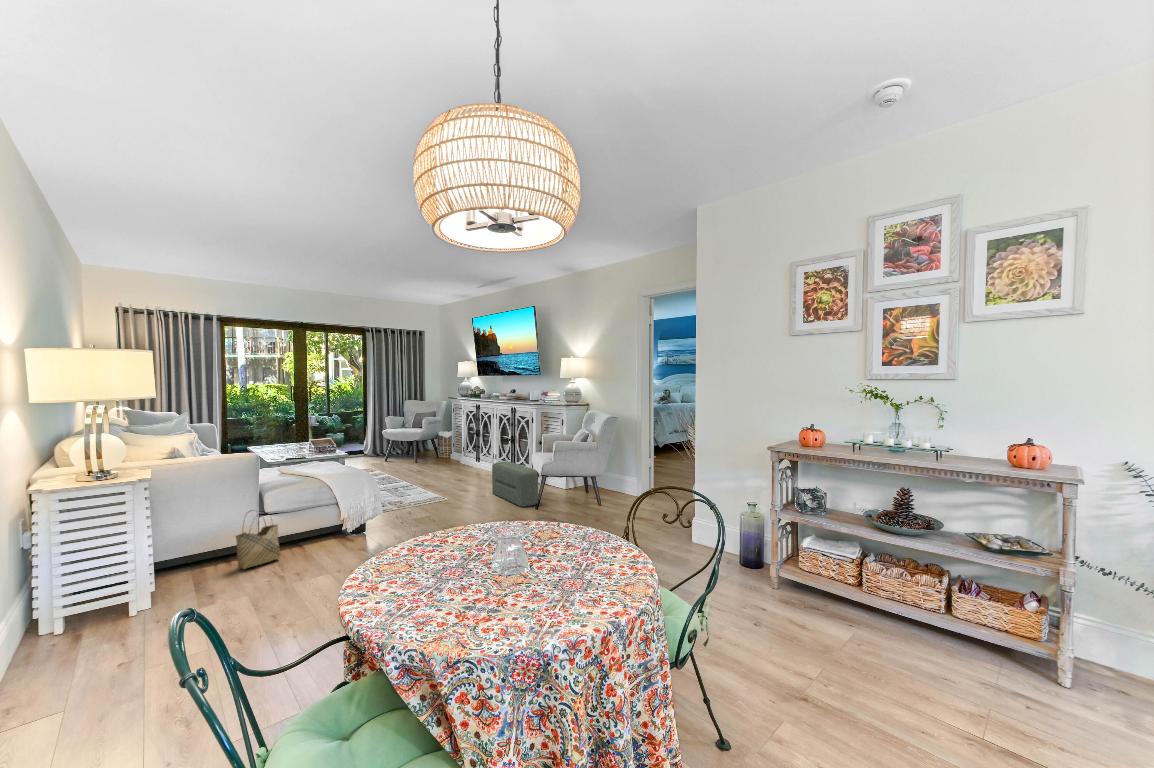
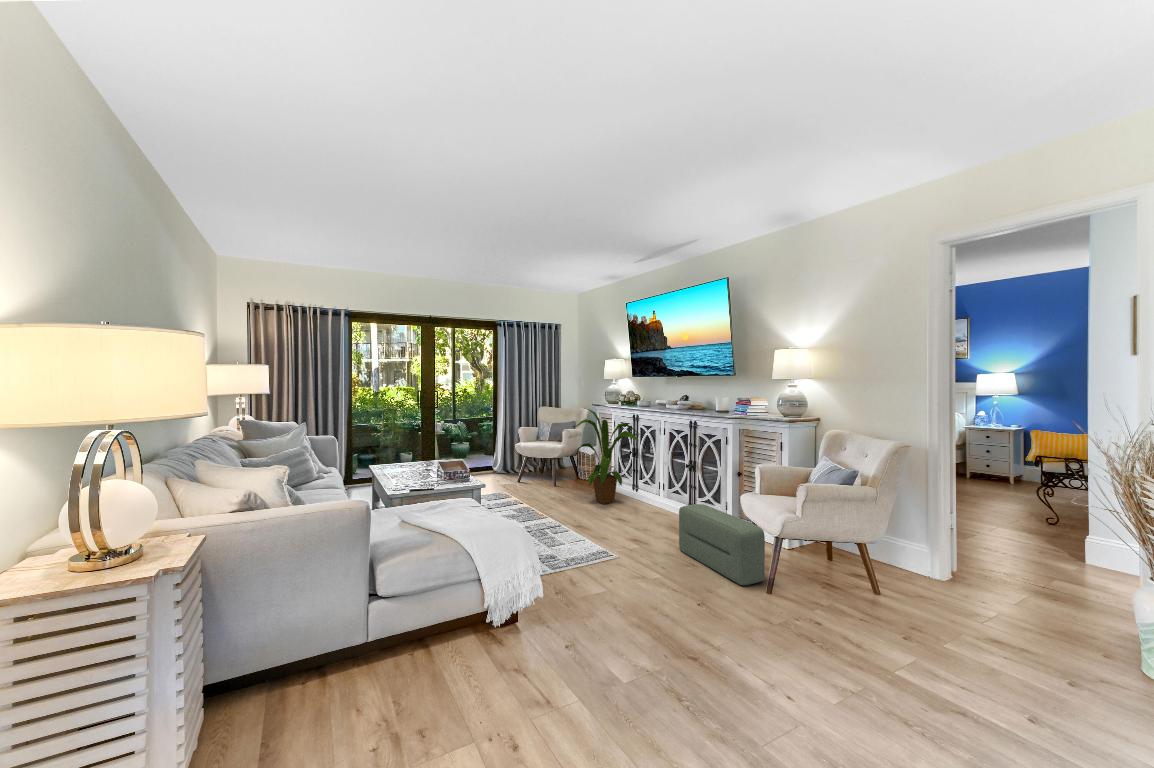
house plant: none [423,399,480,472] -> present [571,408,640,504]
woven basket: present [236,510,280,569] -> none [330,595,397,703]

